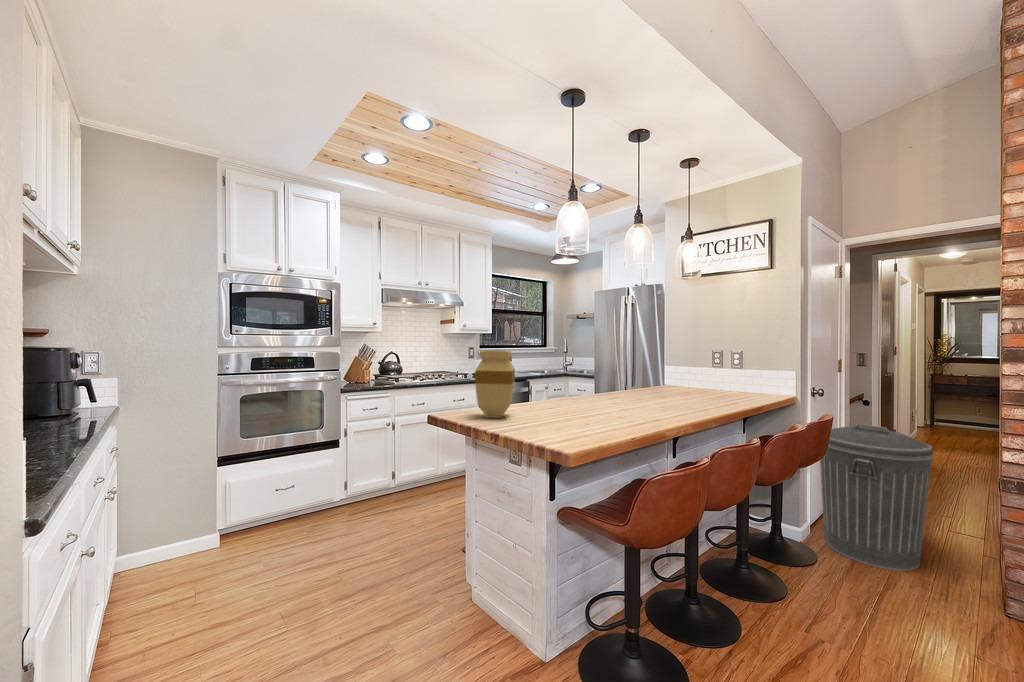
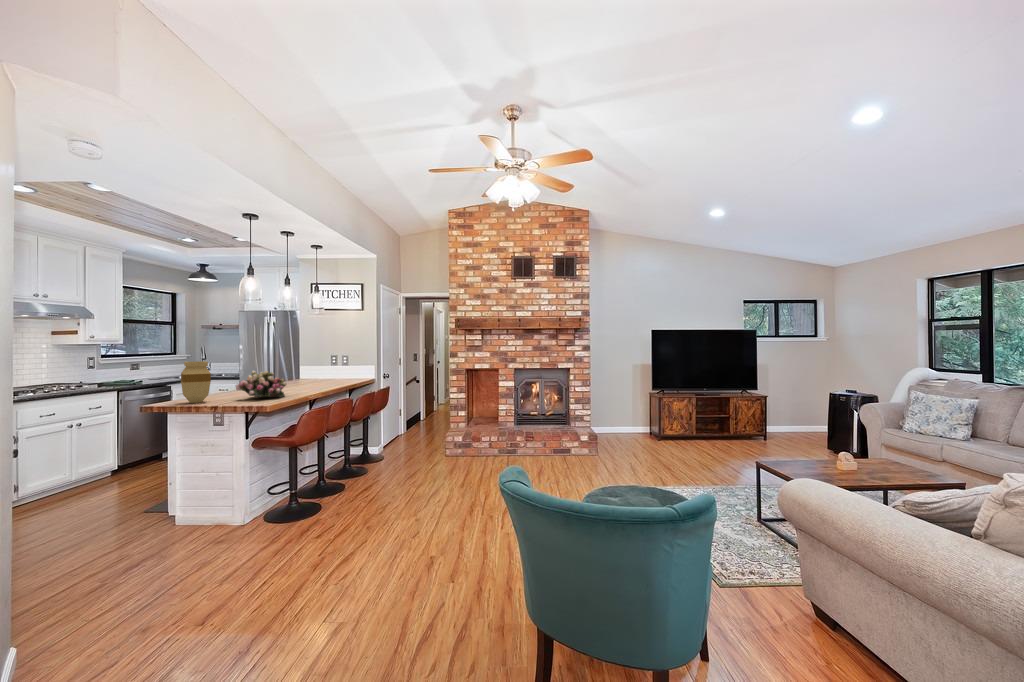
flower arrangement: none [547,370,630,425] -> present [236,371,286,397]
trash can: present [820,424,934,571] -> none [385,390,428,456]

